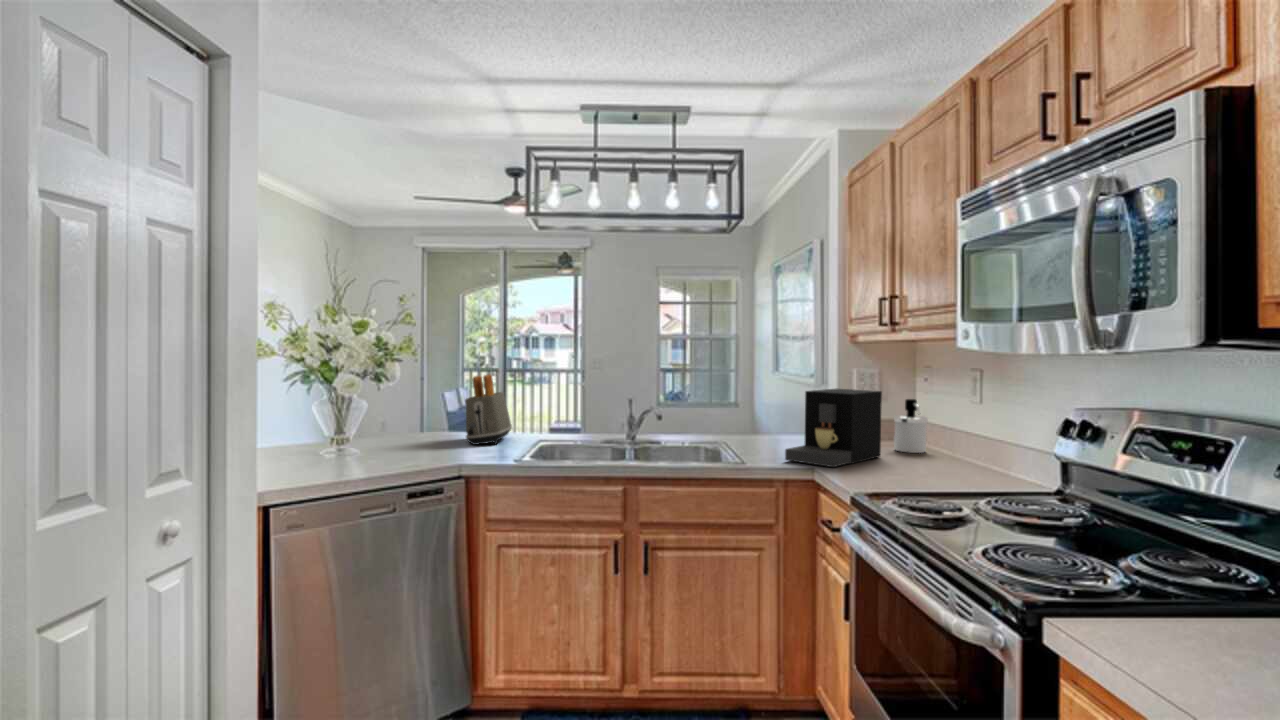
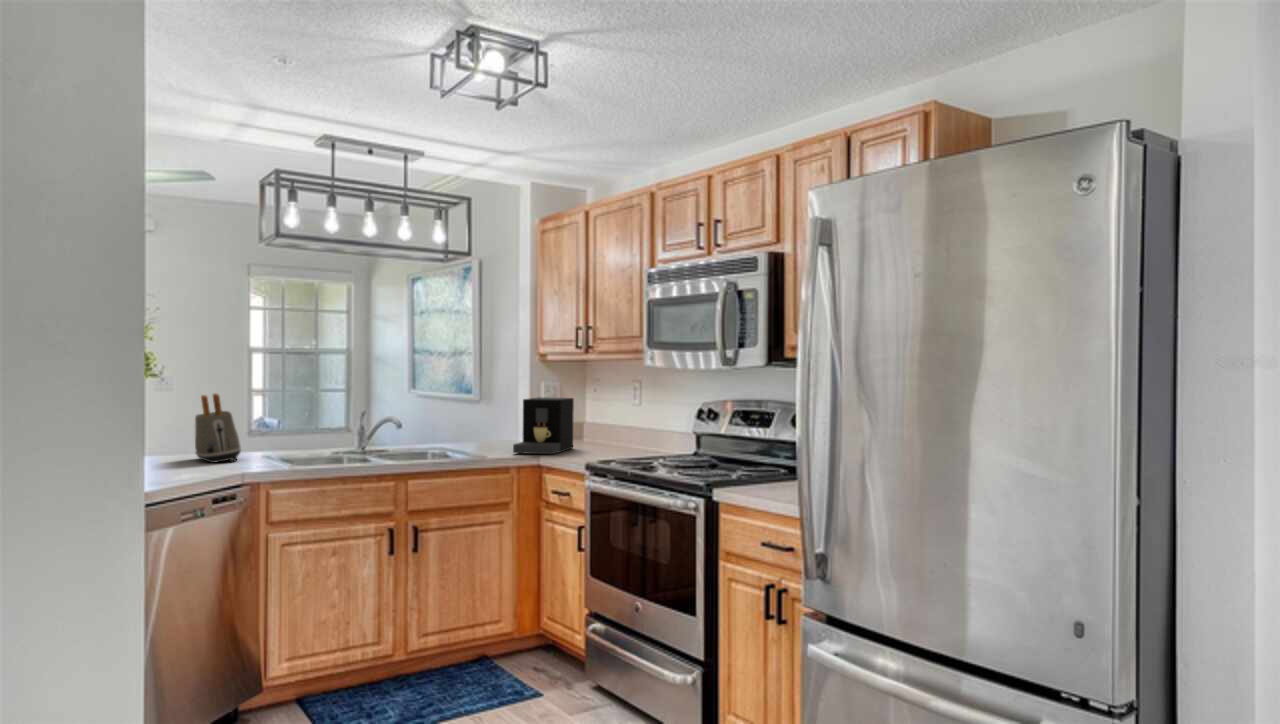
soap dispenser: present [894,399,928,453] -> none [575,404,599,445]

